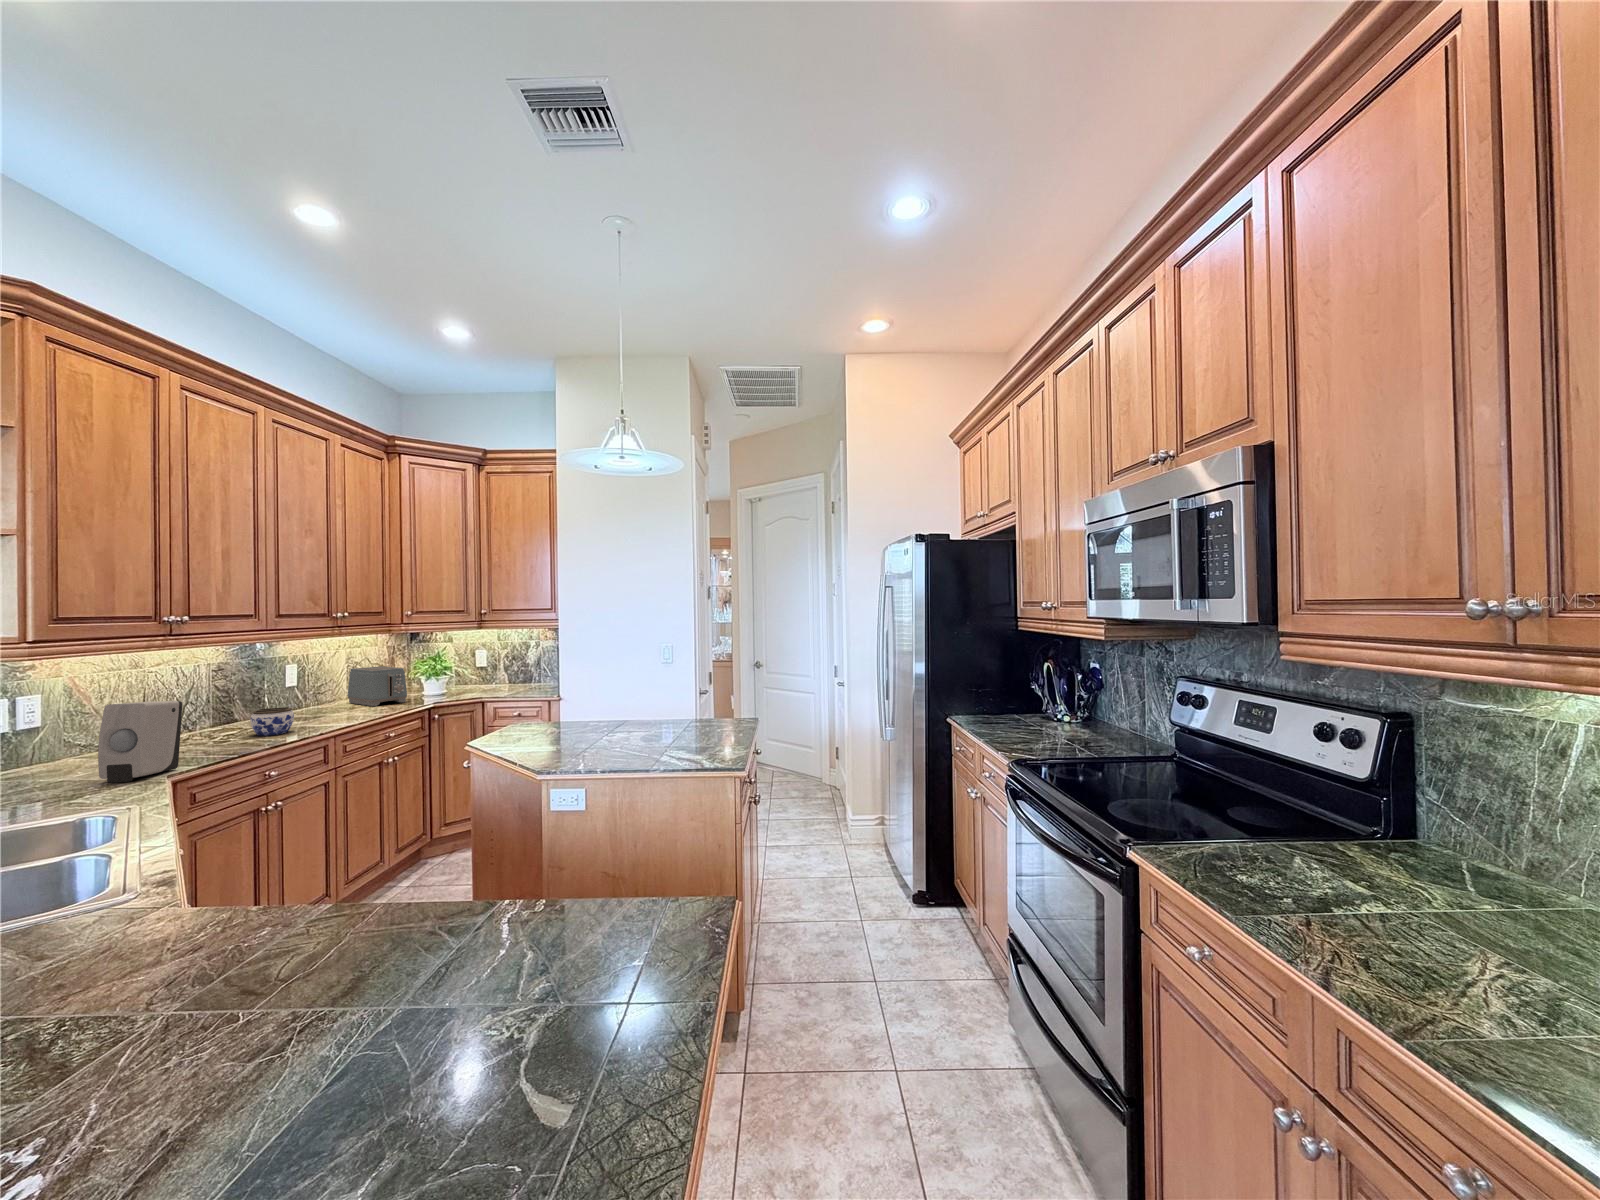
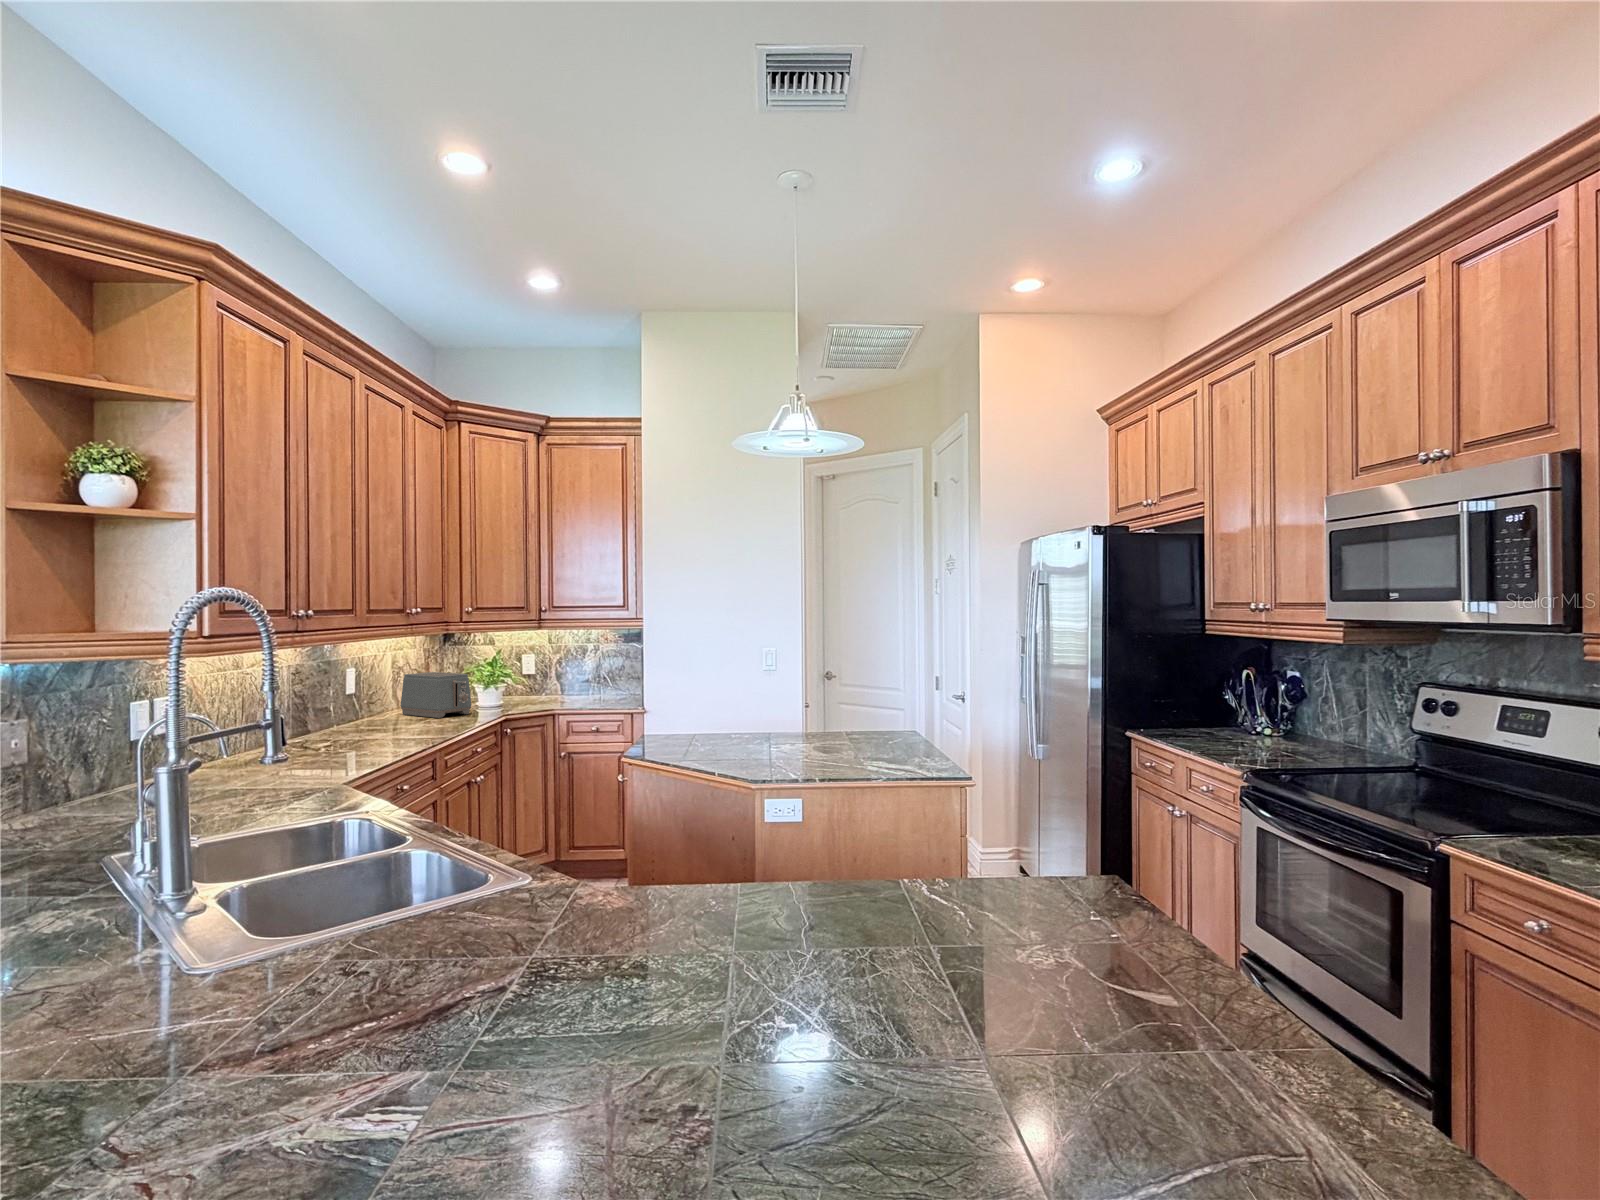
soap dispenser: present [98,701,183,783] -> none [275,703,340,791]
jar: present [250,707,294,736] -> none [352,715,396,747]

